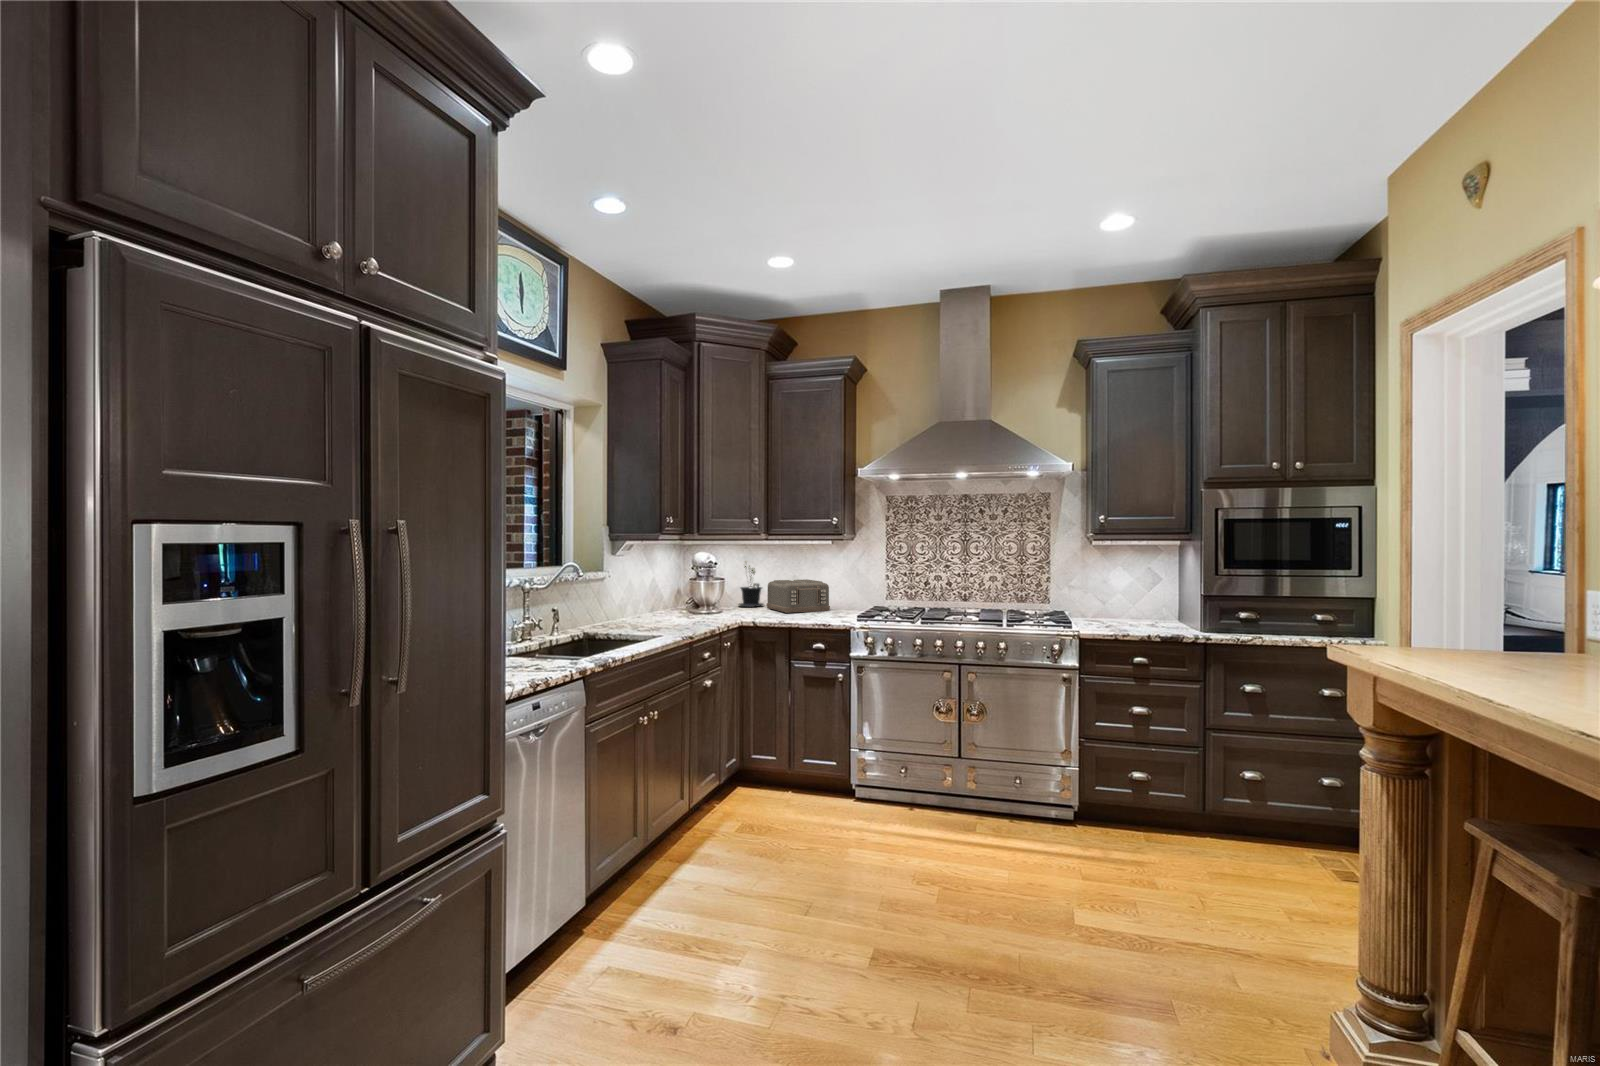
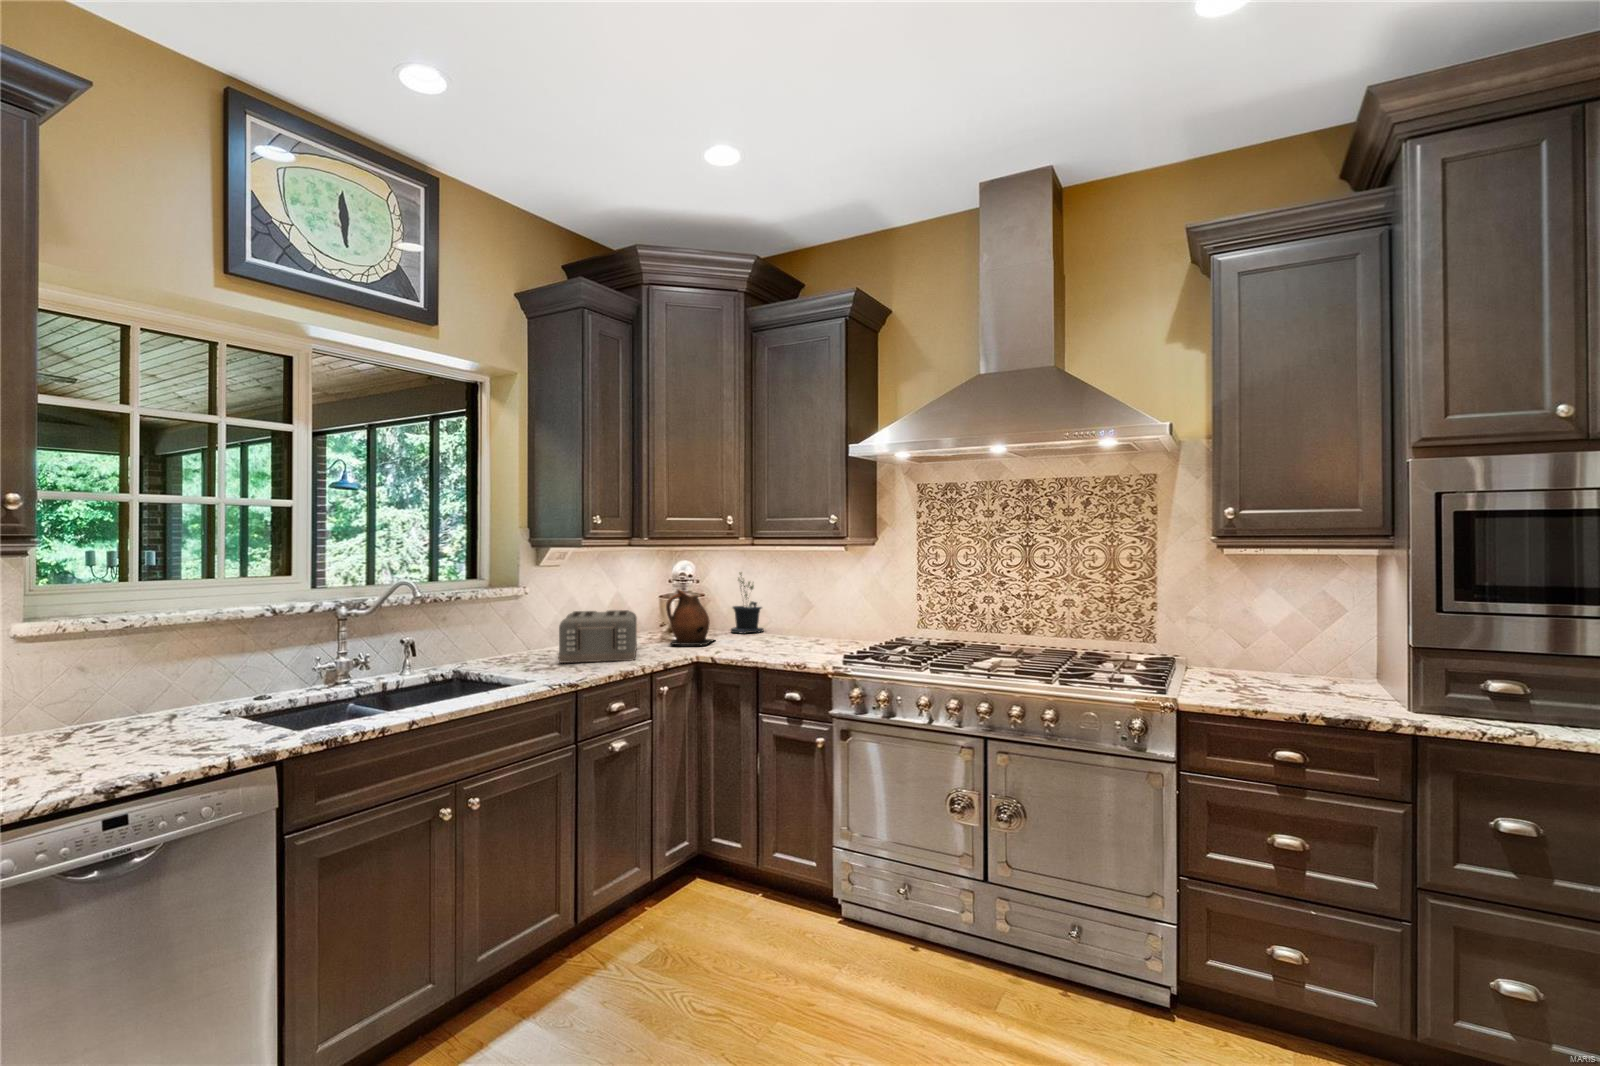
ceramic pitcher: none [705,573,738,615] -> present [666,589,714,645]
toaster: present [766,579,830,613] -> present [558,610,637,663]

